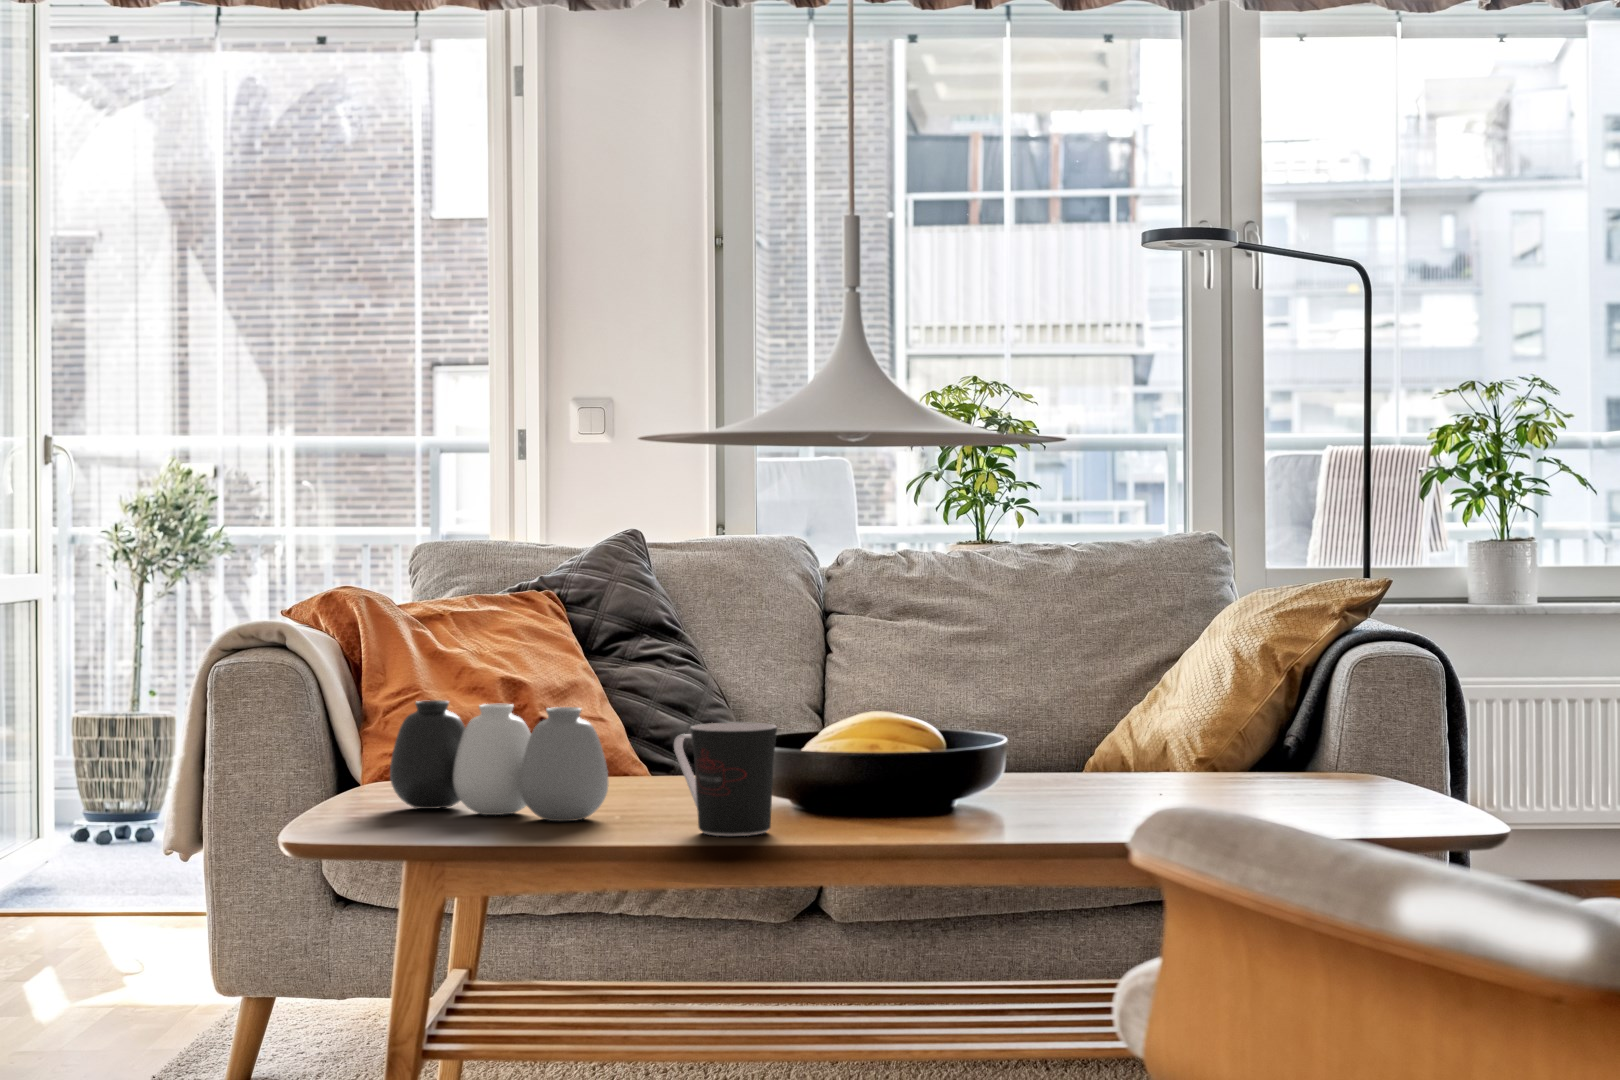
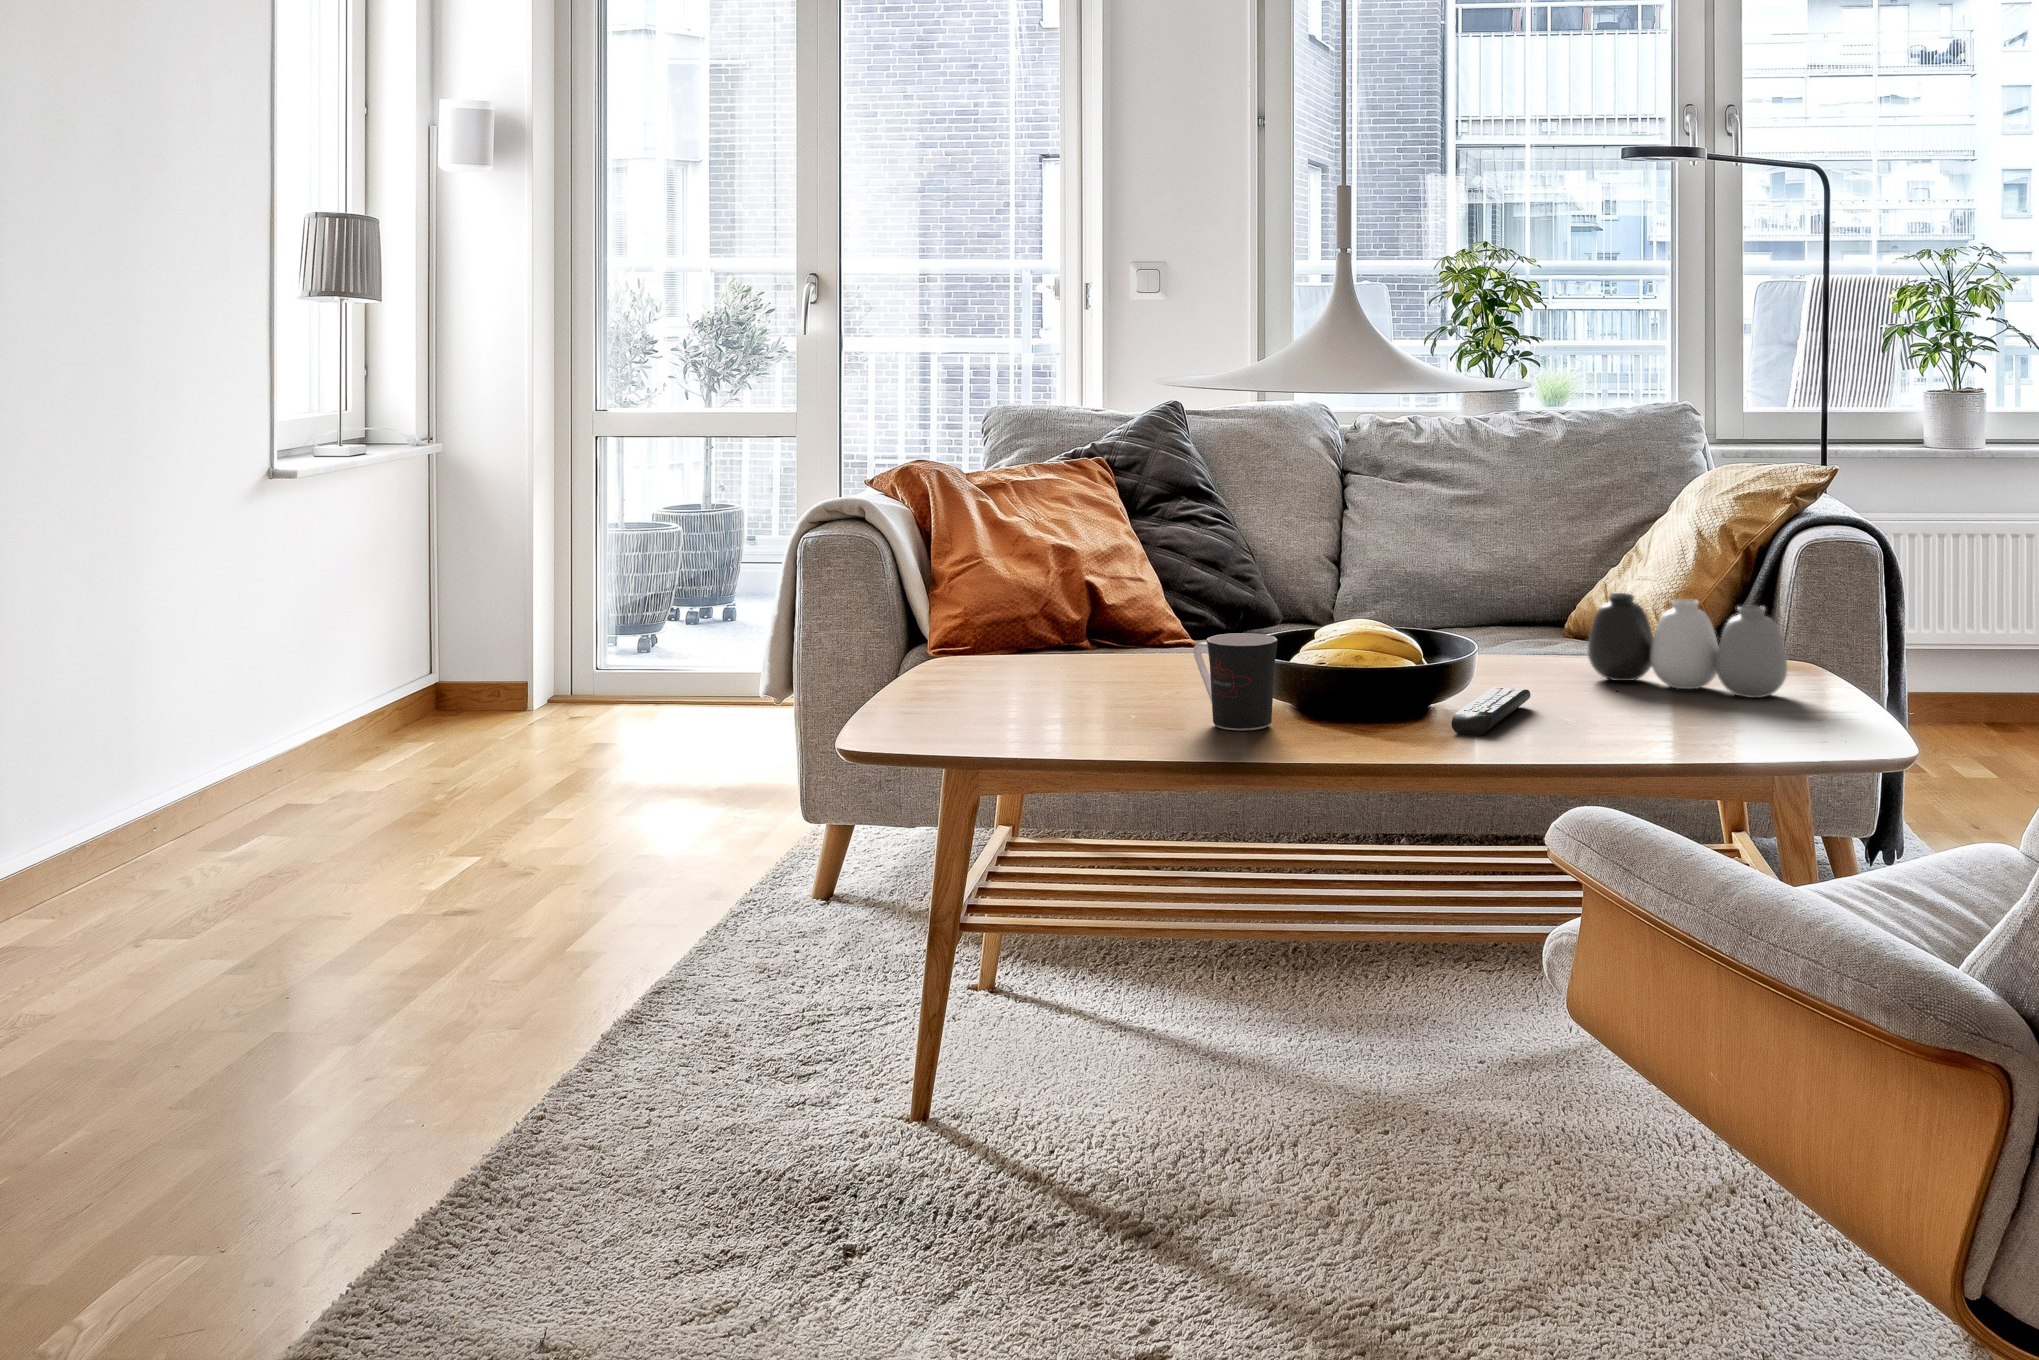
vase: present [390,700,609,821] -> present [1588,593,1787,698]
remote control: none [991,791,1078,838] -> present [1451,687,1531,736]

